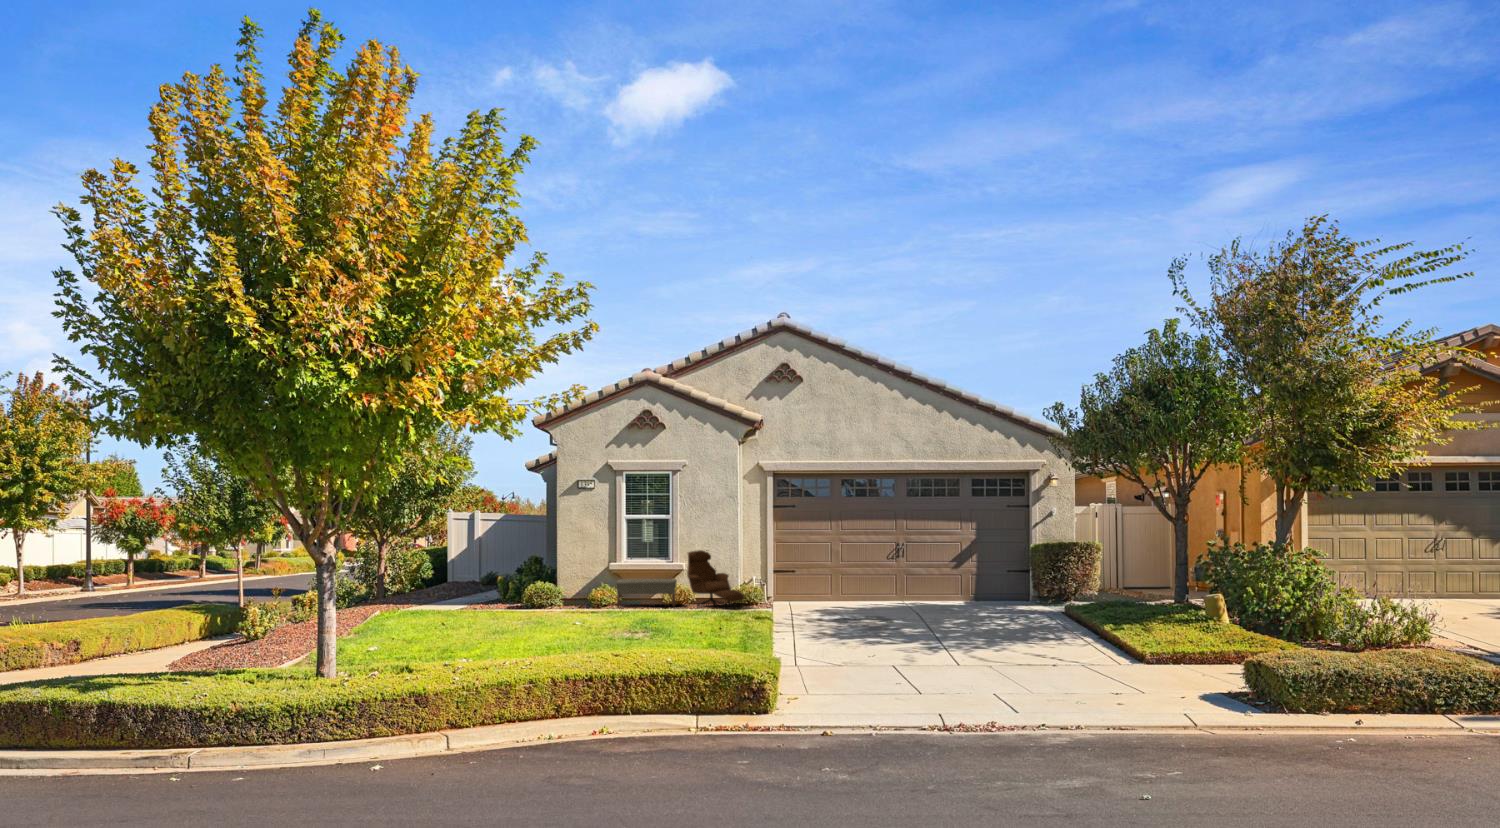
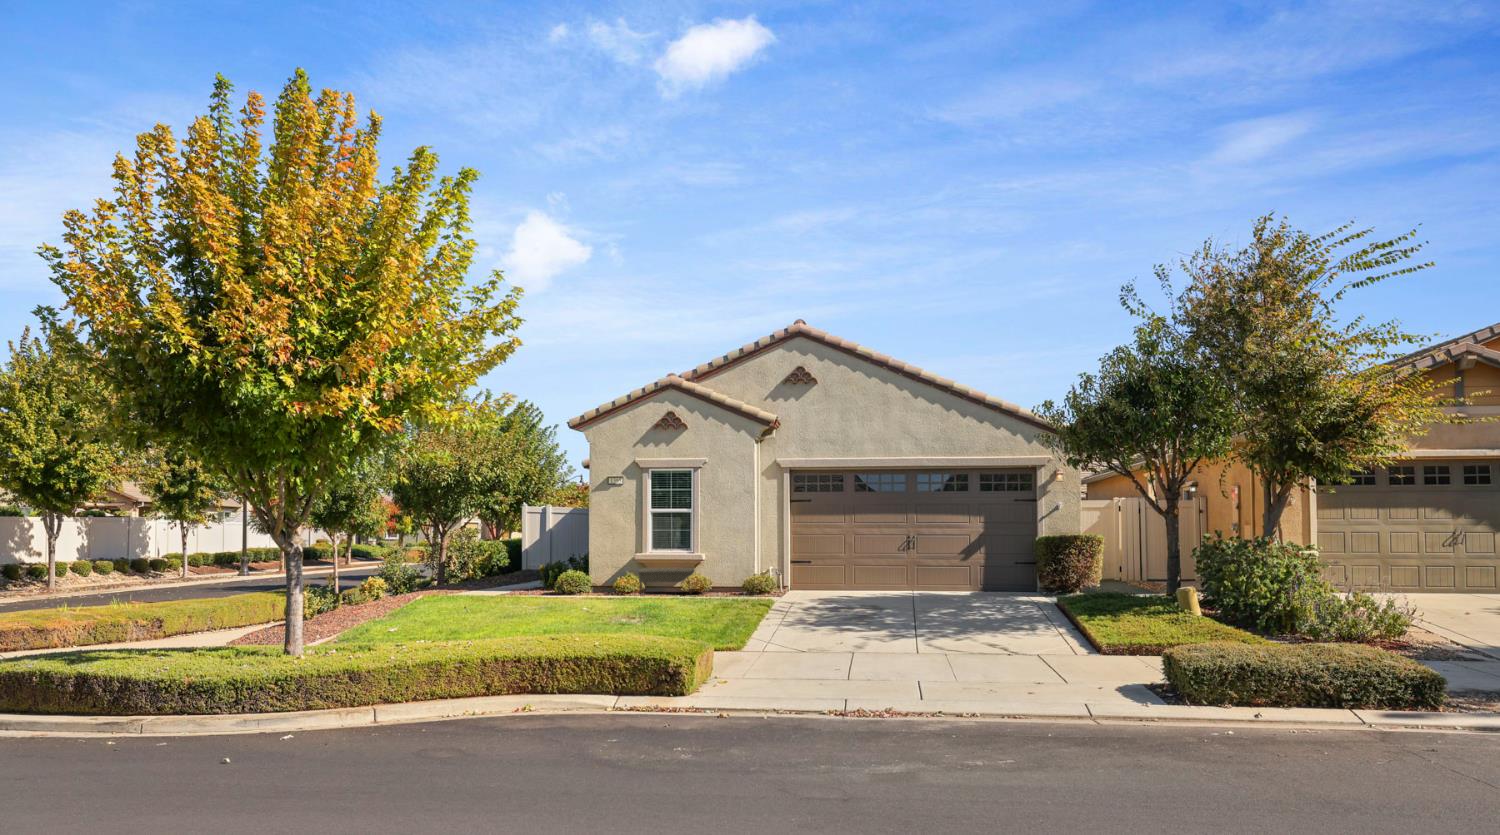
lounge chair: present [687,550,744,608] -> none [703,542,754,597]

